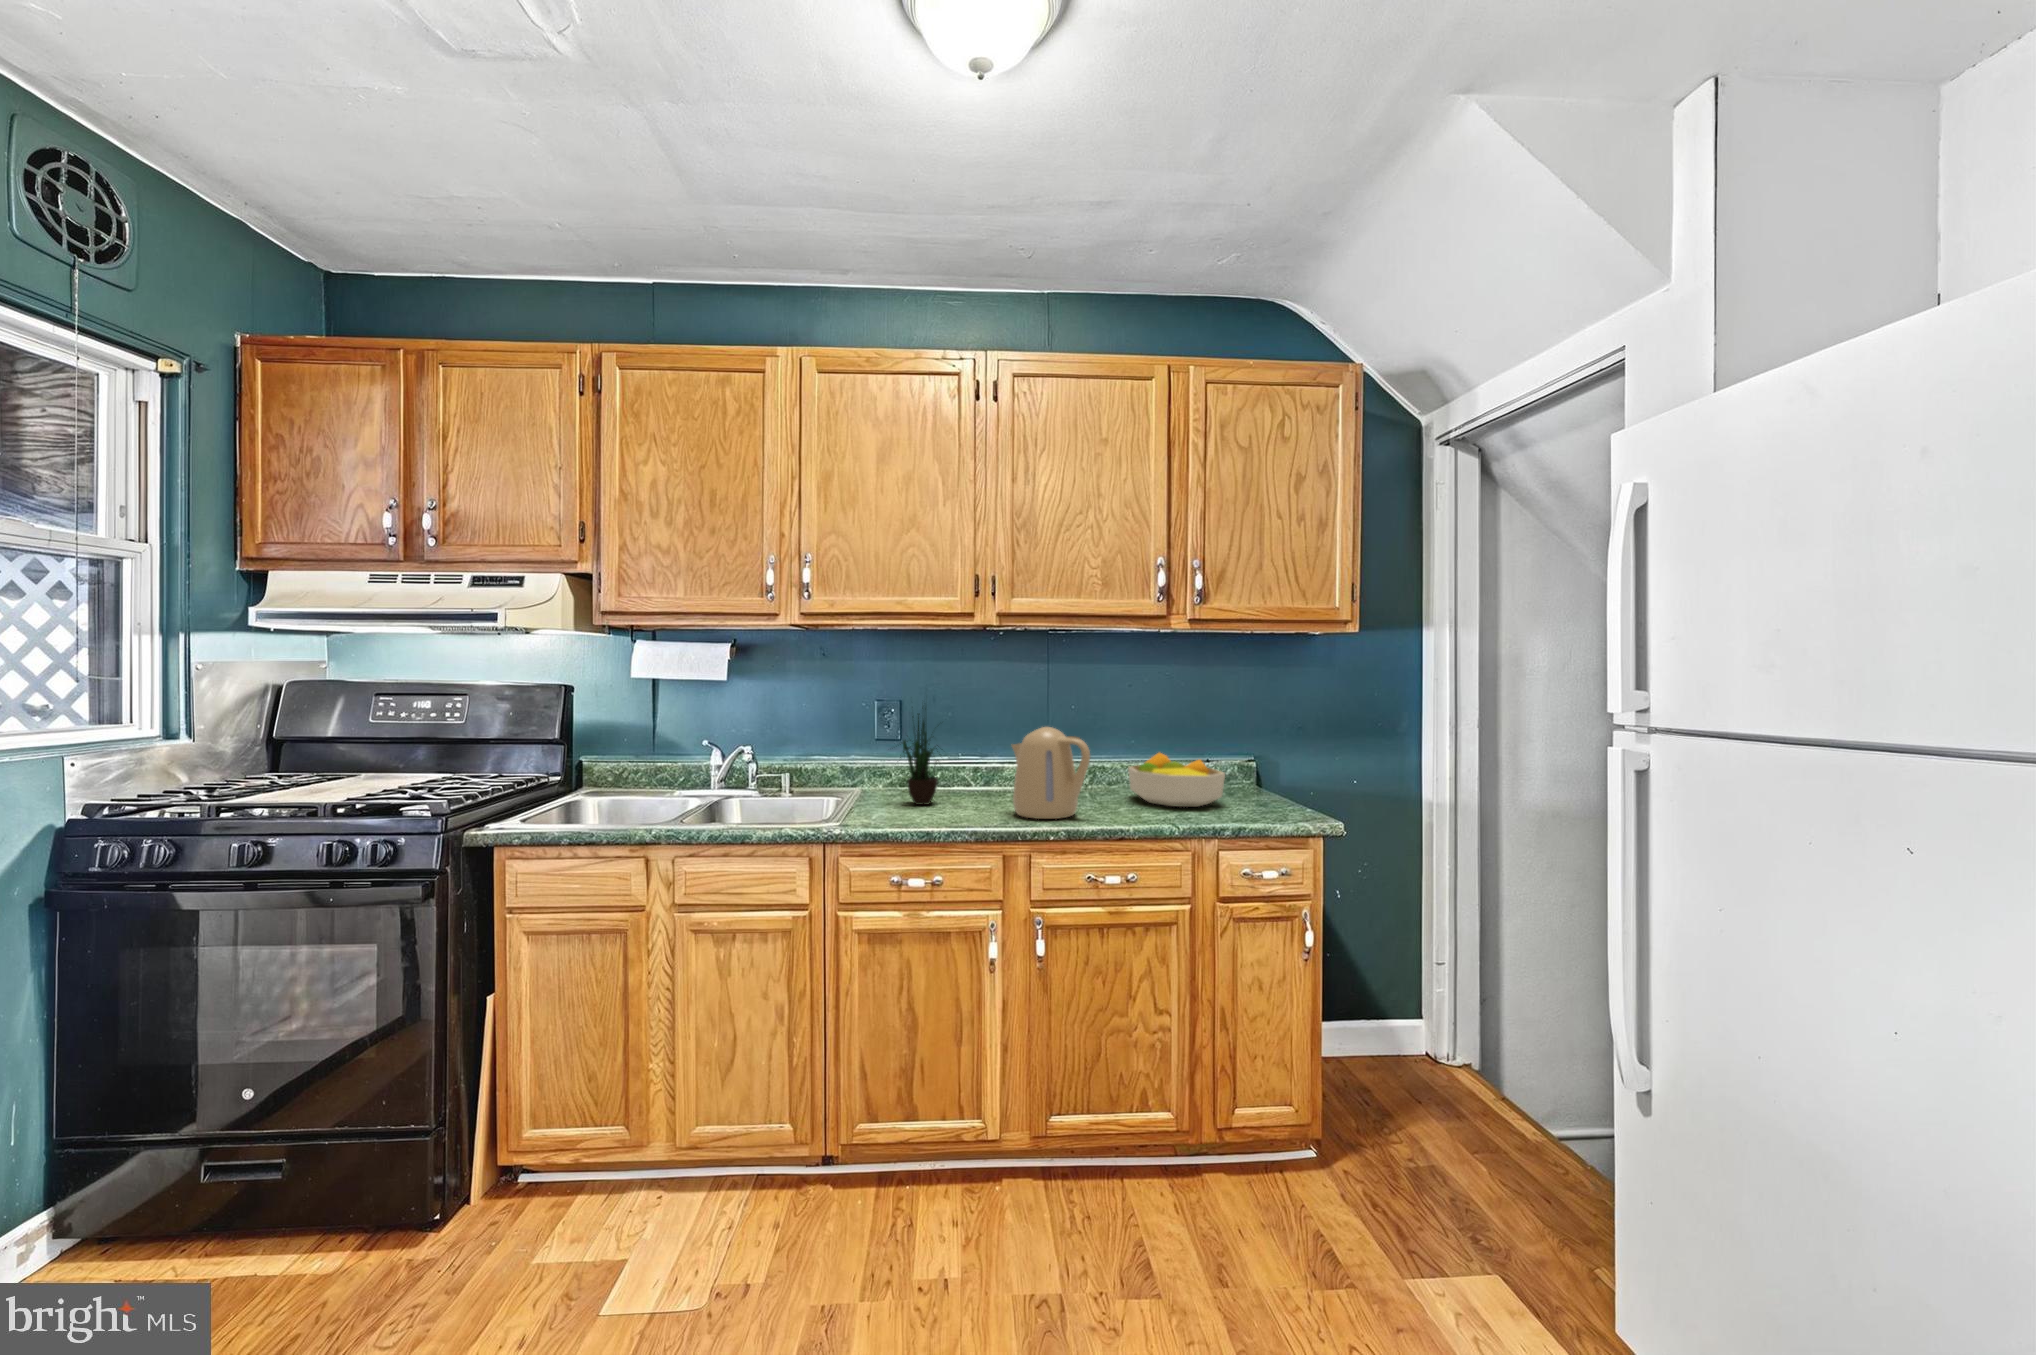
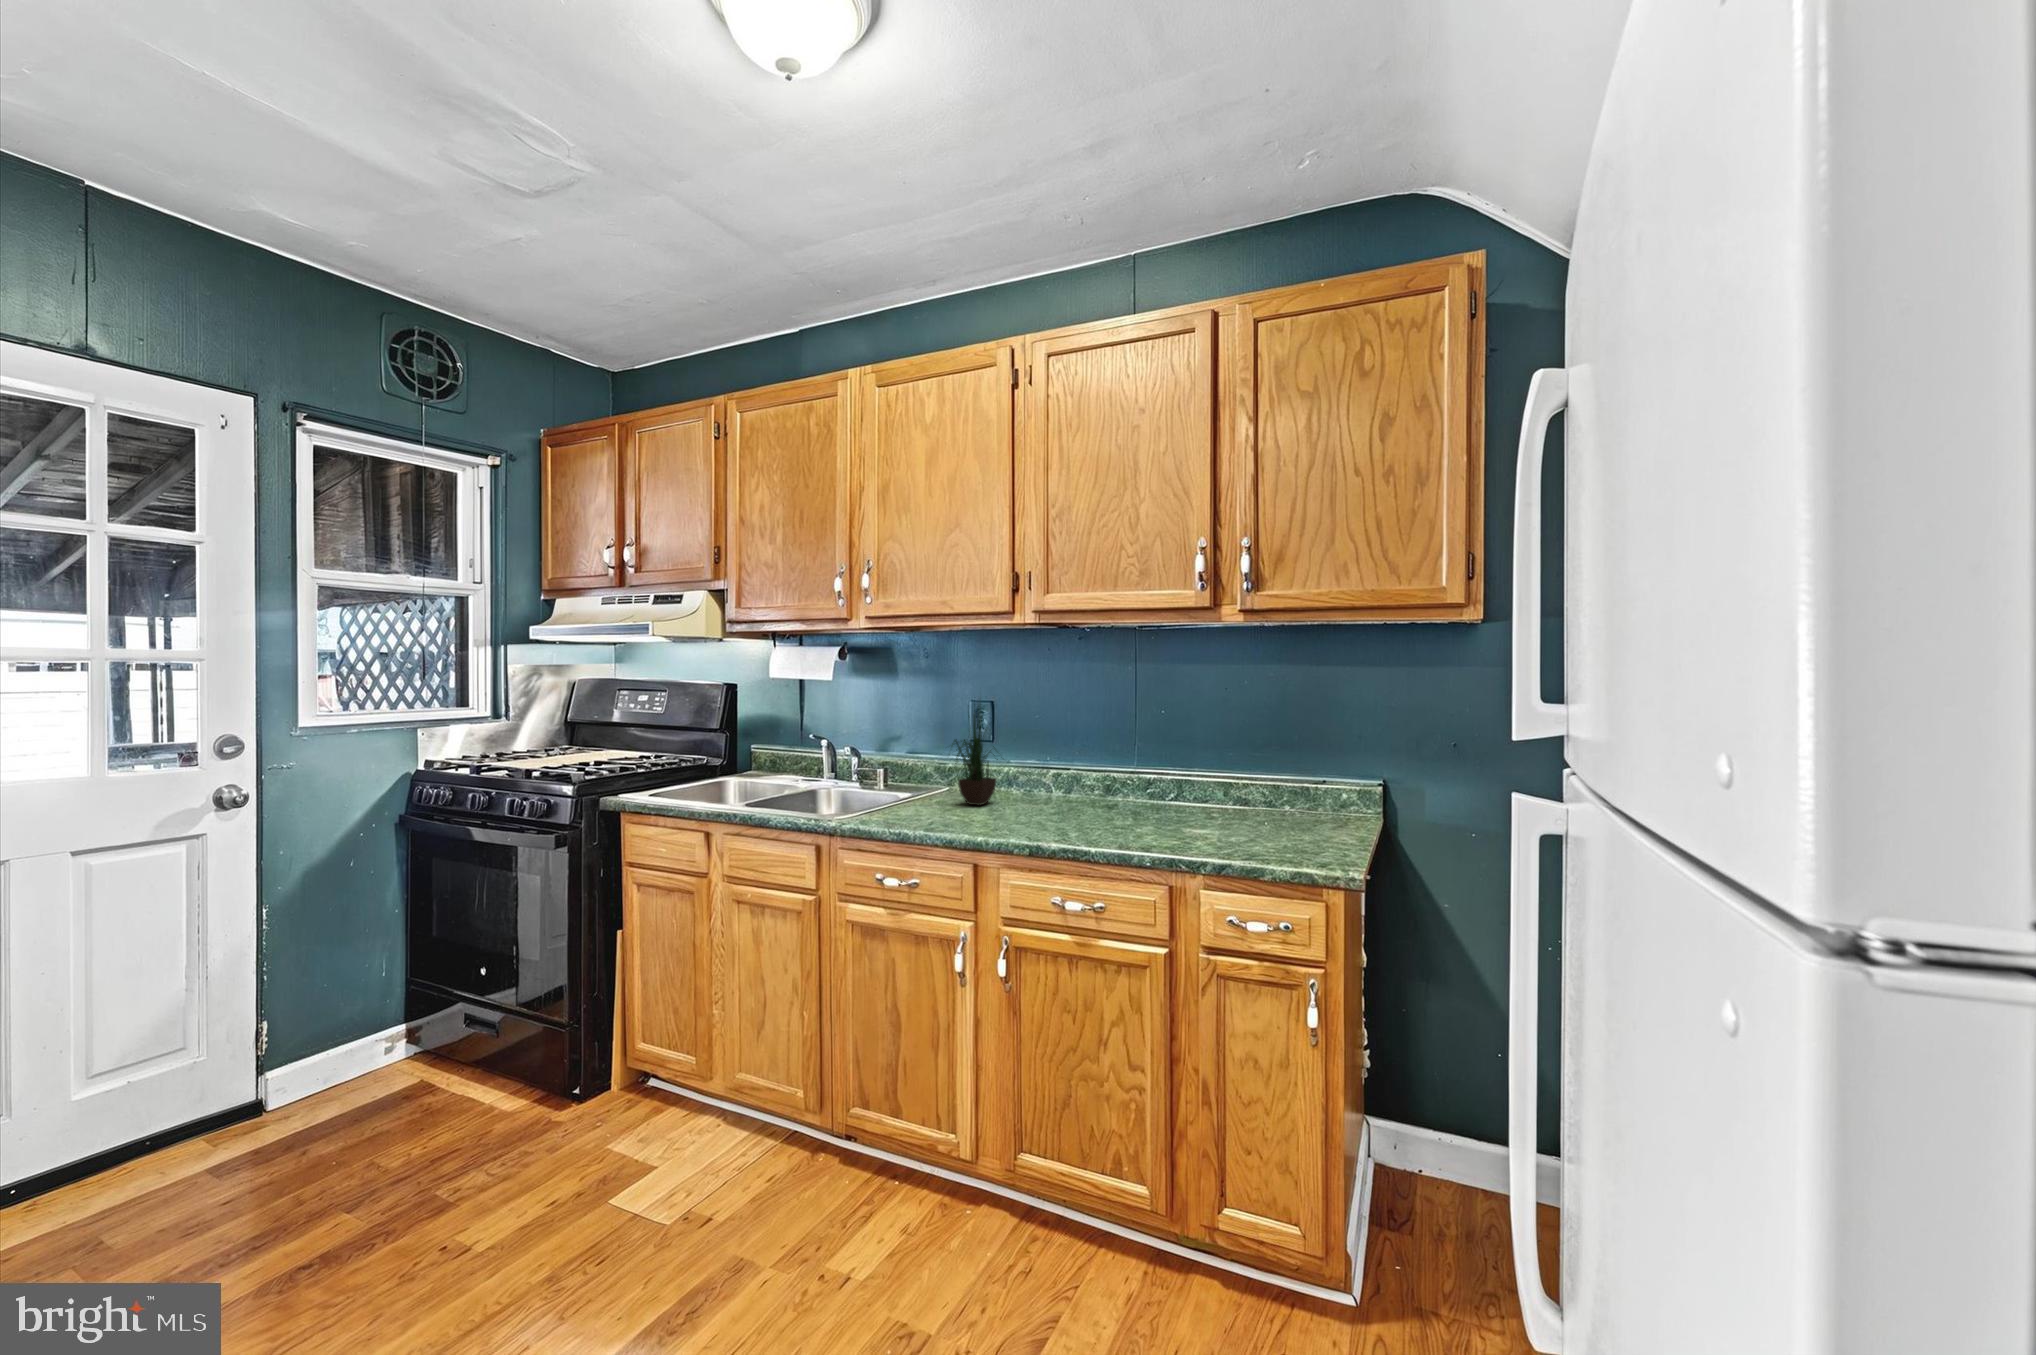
kettle: present [1012,727,1090,819] -> none [1018,732,1087,833]
fruit bowl: present [1128,753,1225,807] -> none [1180,766,1286,835]

